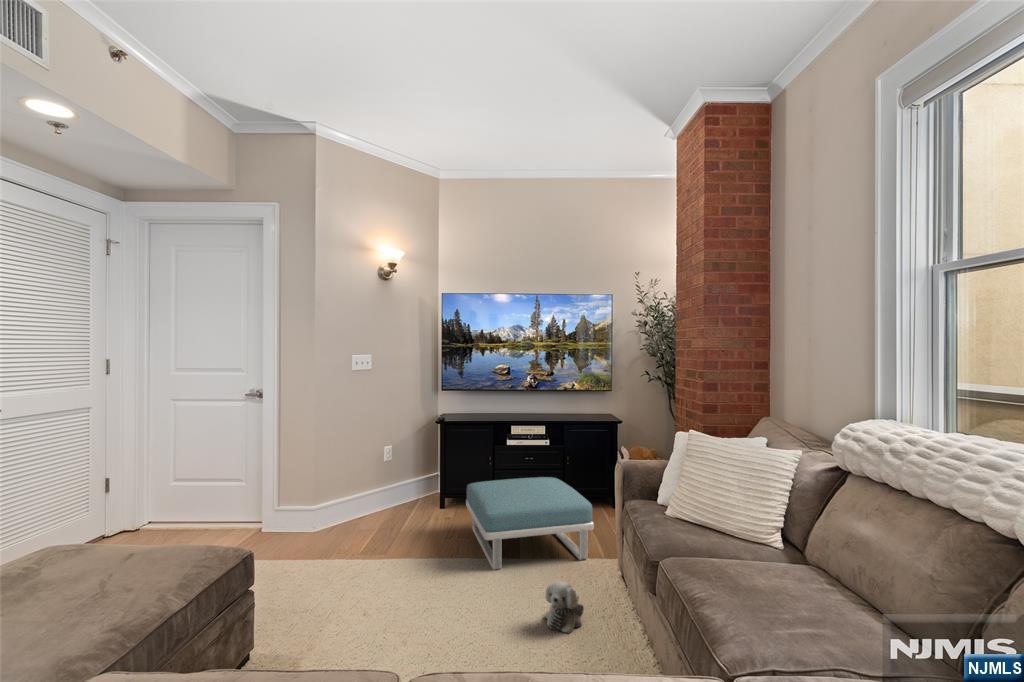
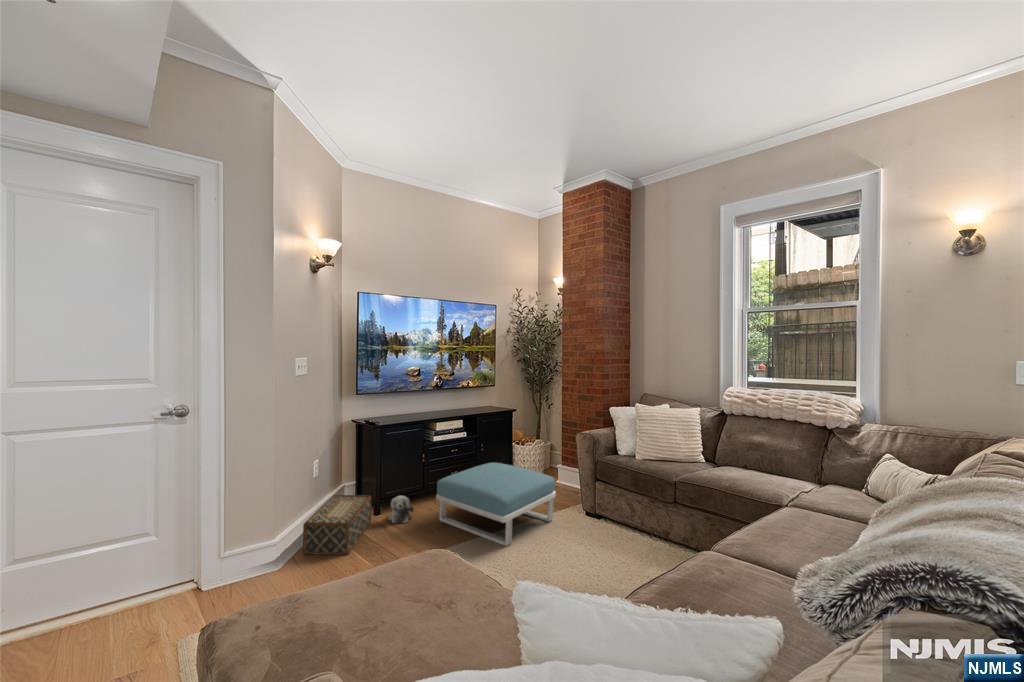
woven basket: none [336,483,419,537] -> present [303,495,371,555]
plush toy: present [545,581,584,633] -> present [388,496,414,524]

